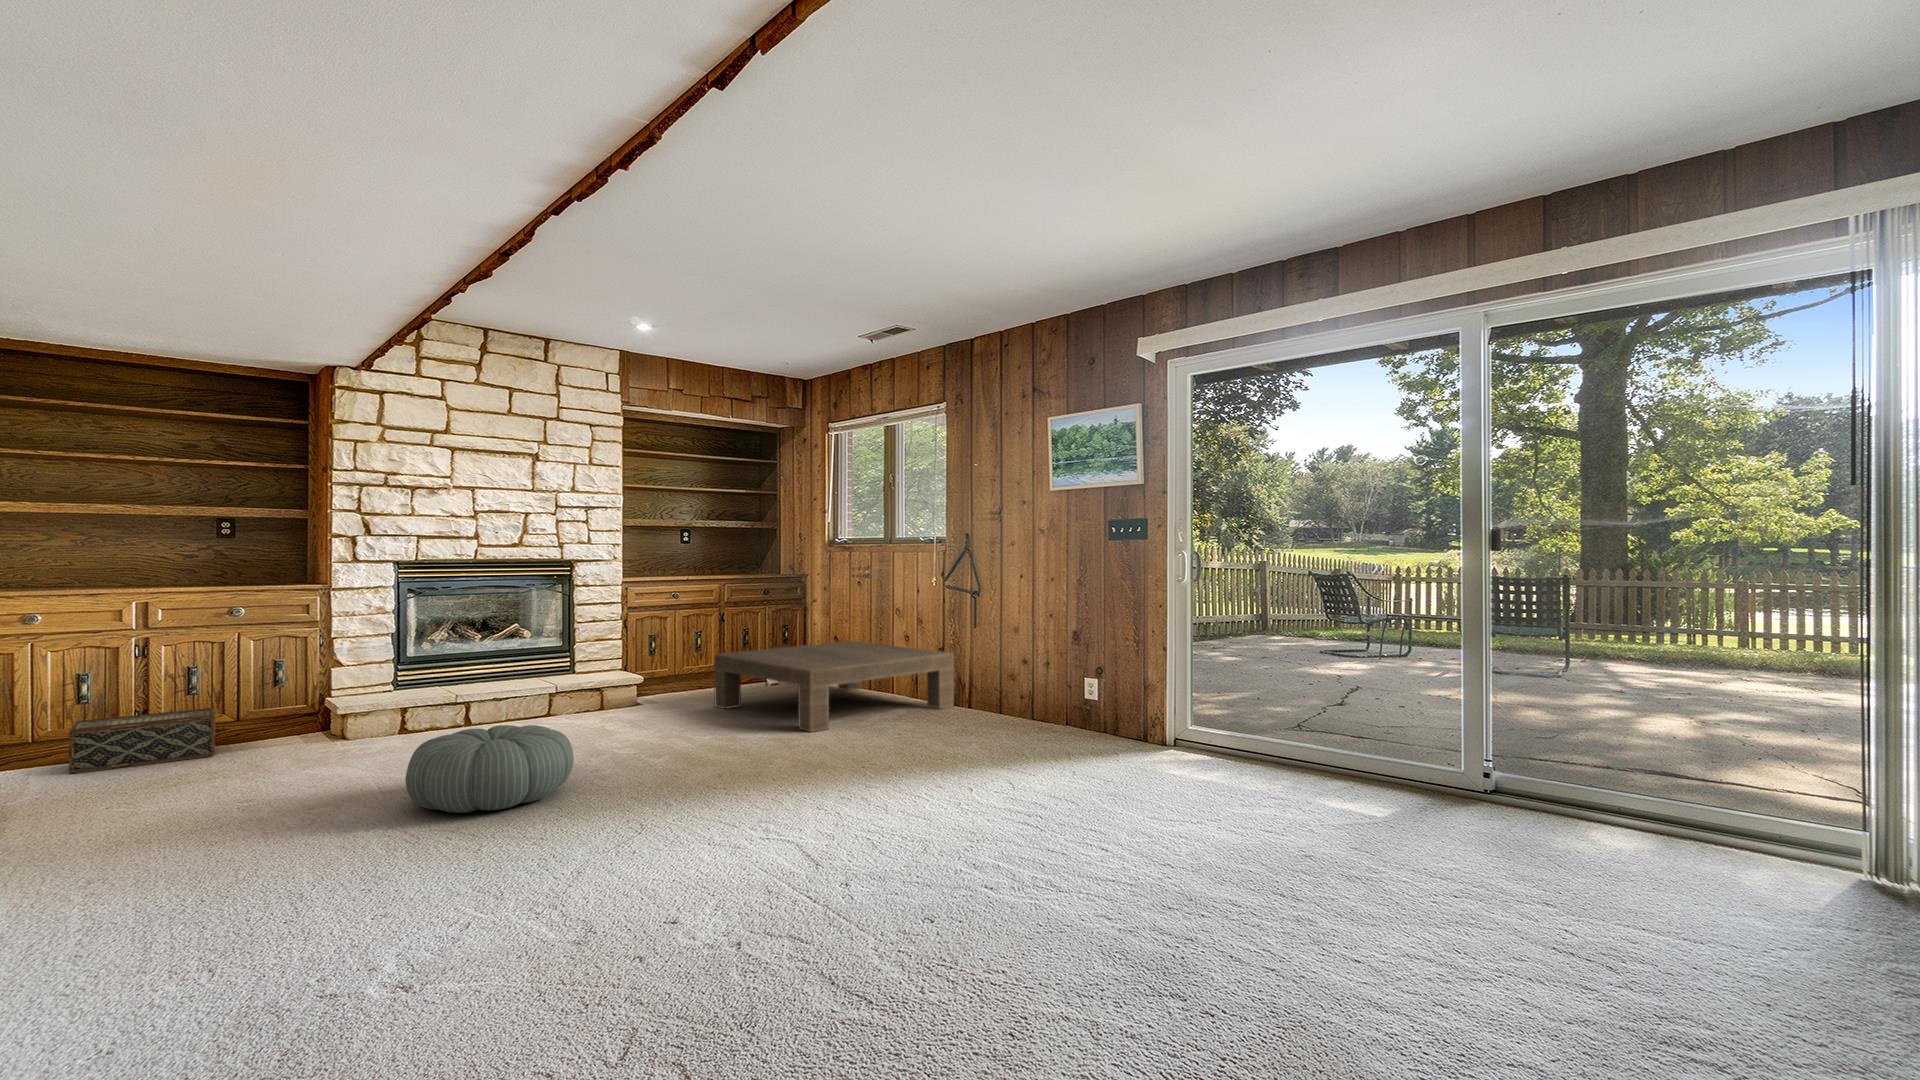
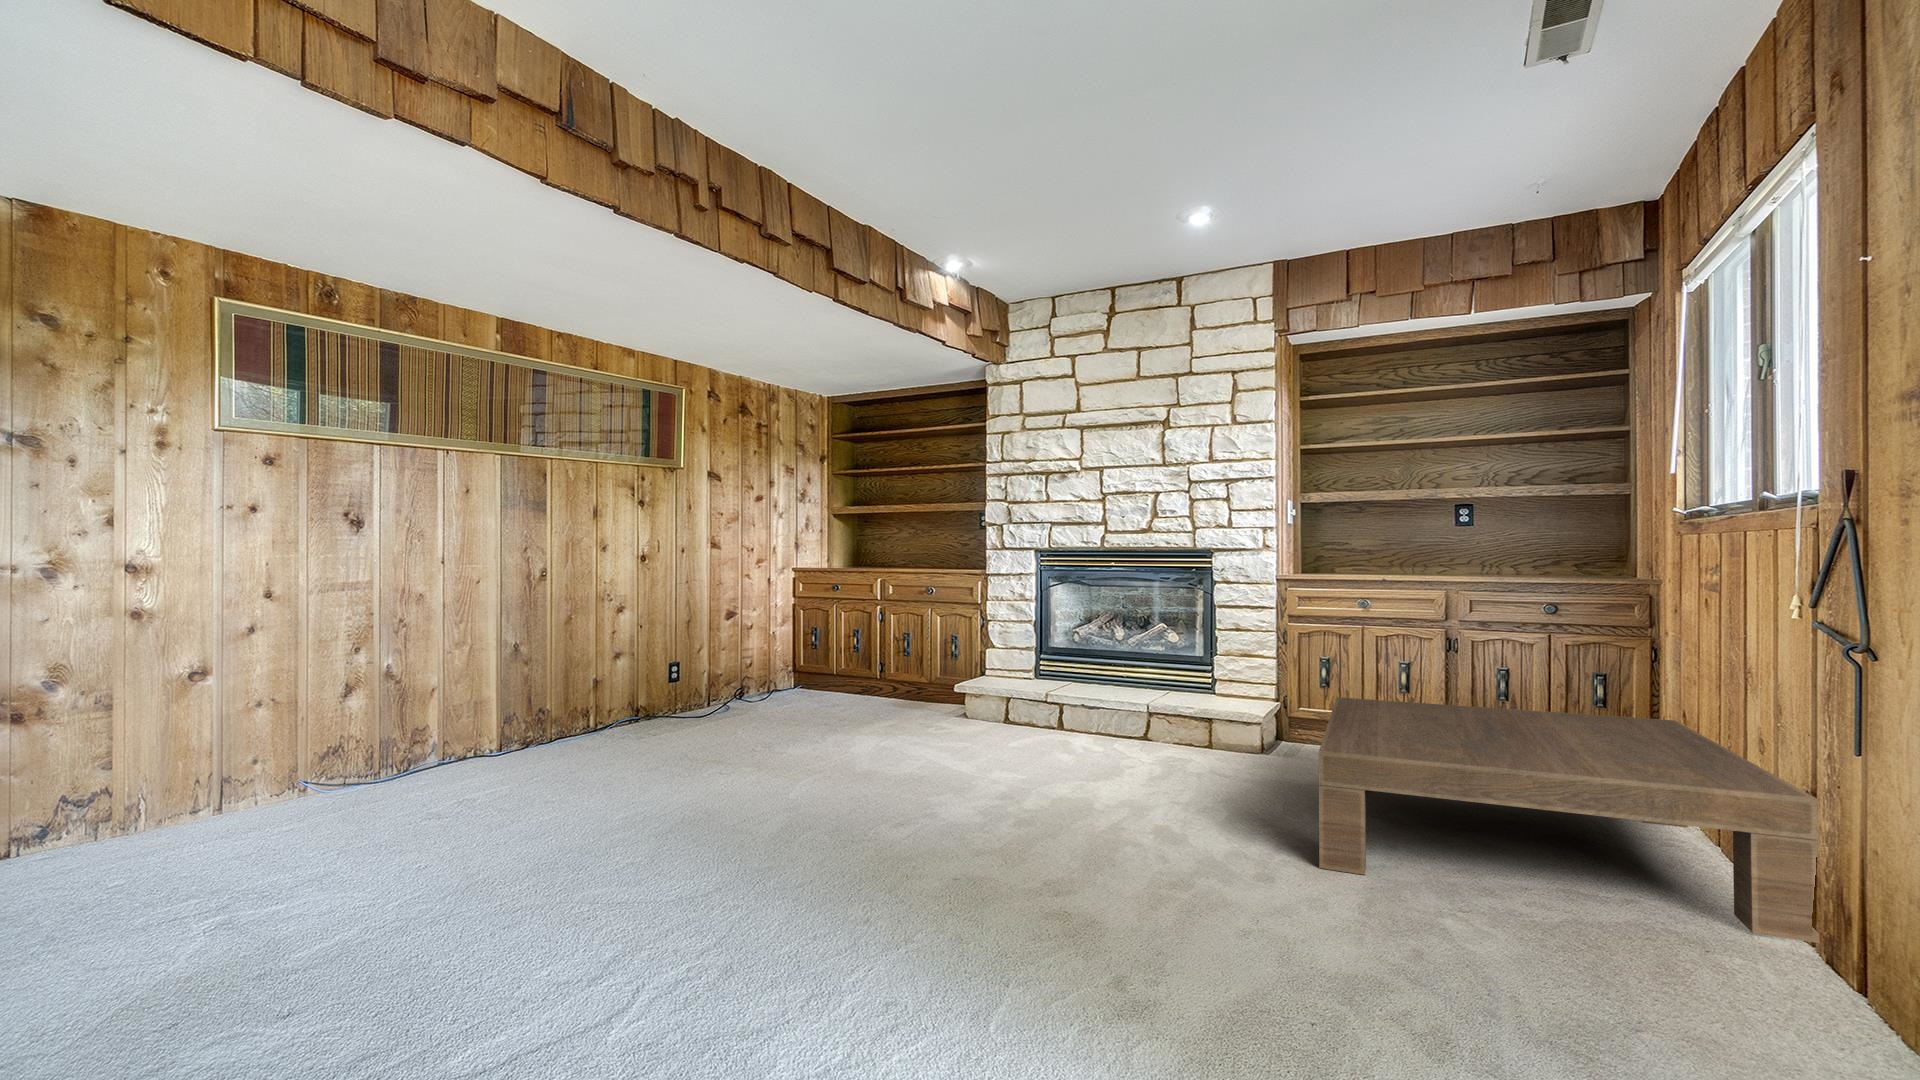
woven basket: present [69,708,215,774] -> none [822,665,915,709]
pouf: present [406,725,574,813] -> none [742,724,911,822]

